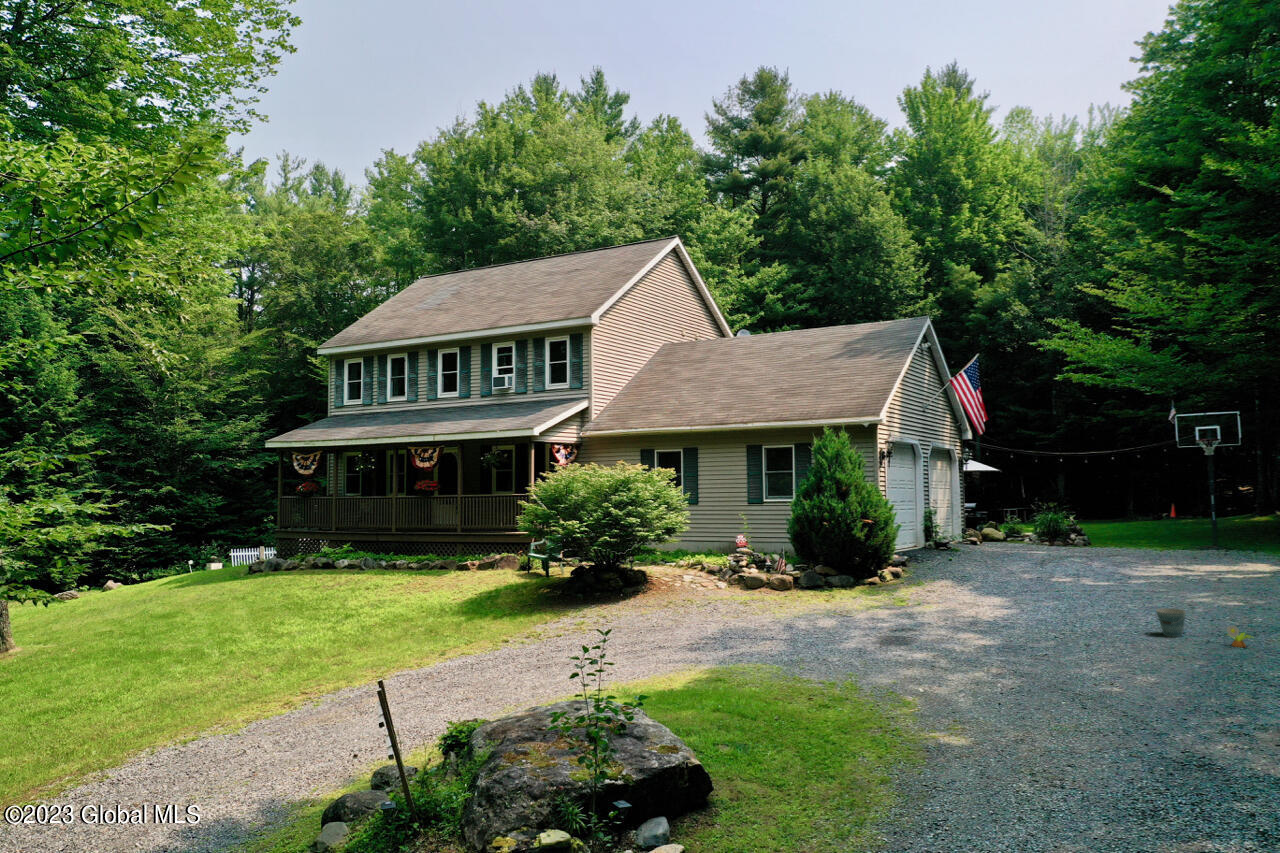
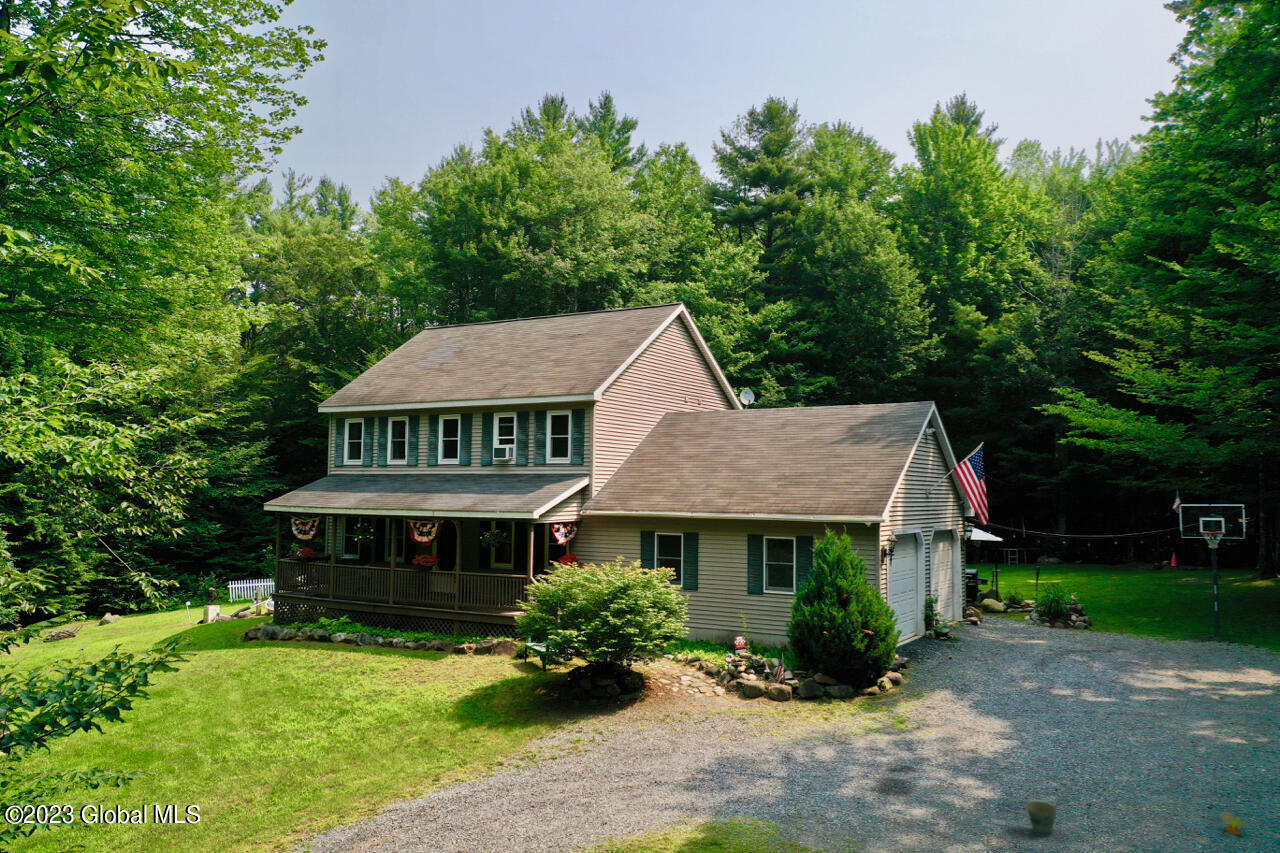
bucket: present [1156,608,1186,637] -> present [1026,801,1056,837]

